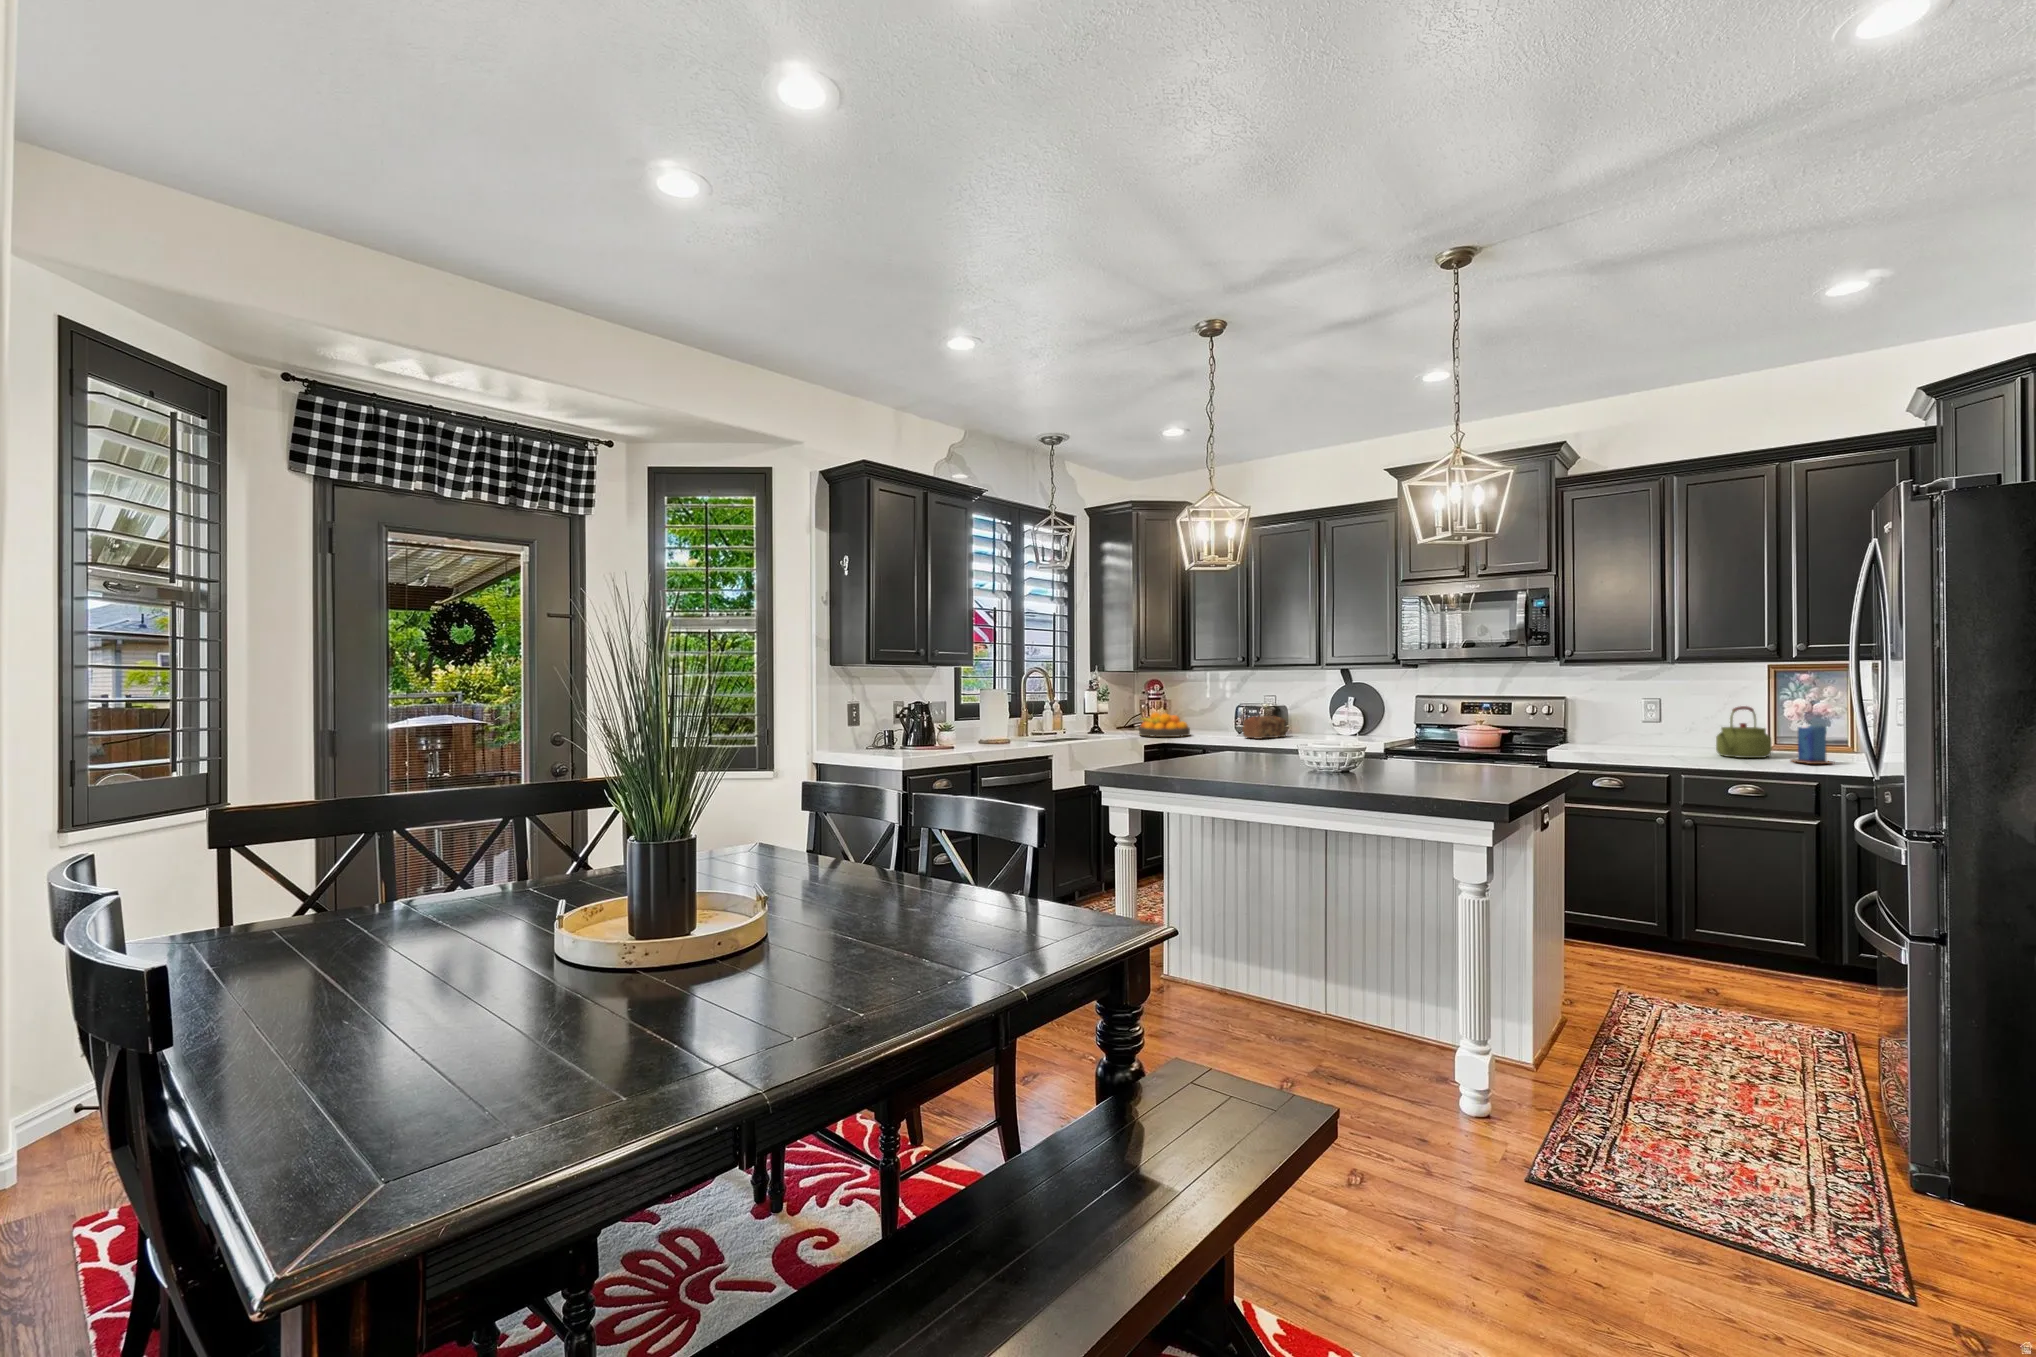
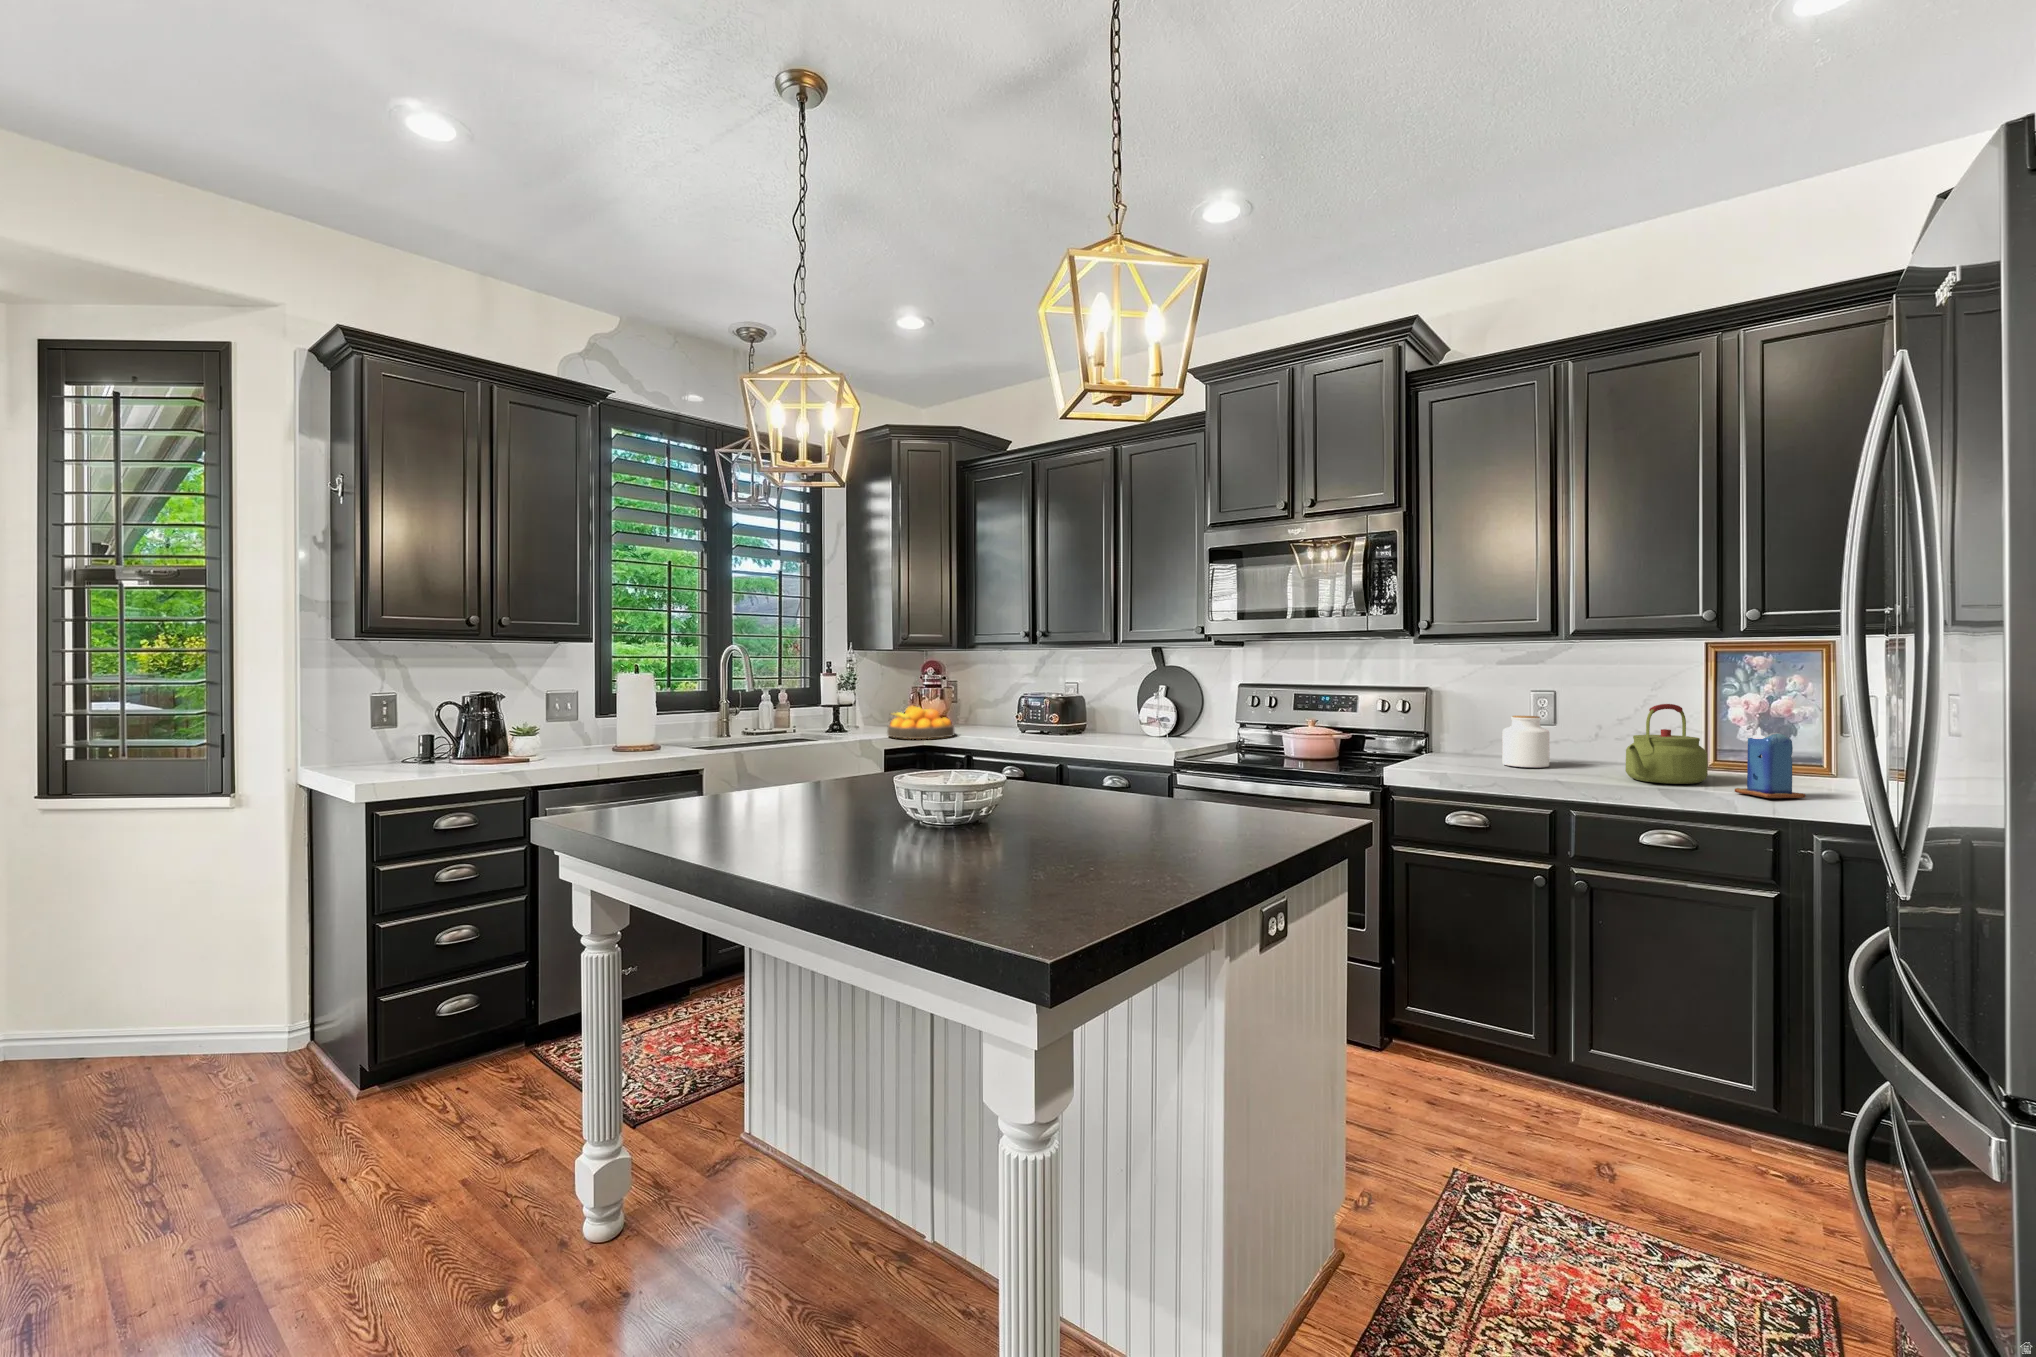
jar: none [1627,715,1661,750] -> present [1502,716,1549,767]
bread loaf: present [1242,716,1287,739] -> none [1012,711,1074,742]

